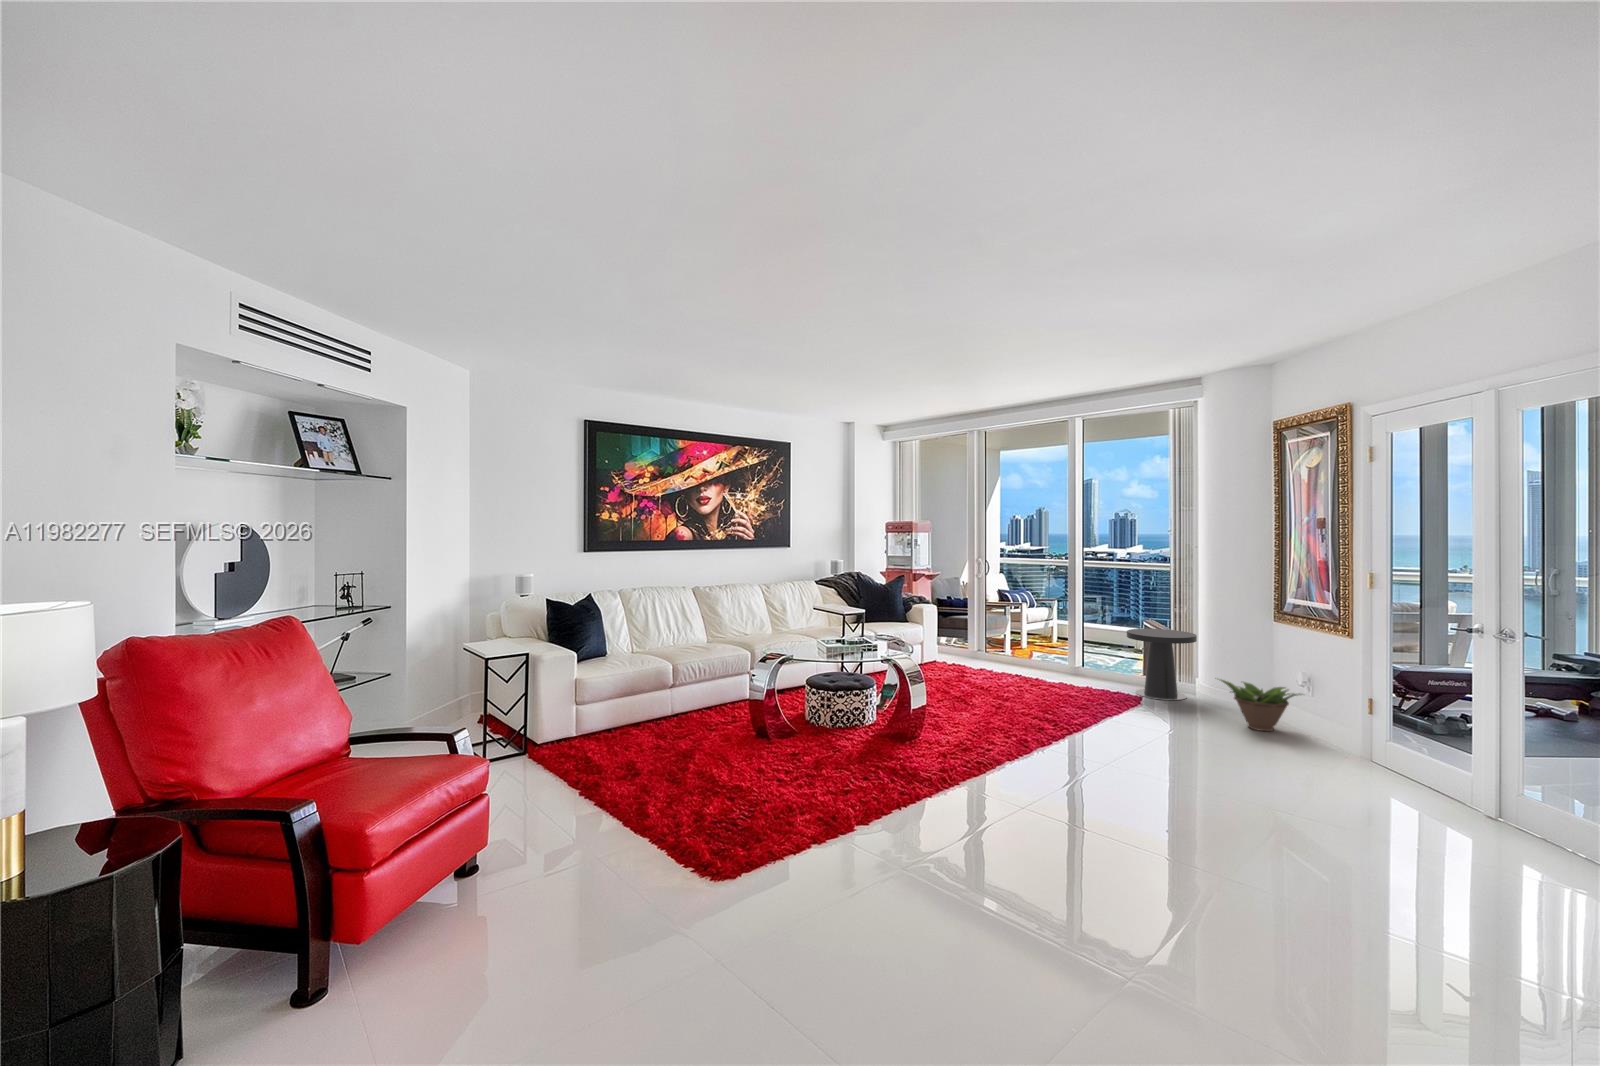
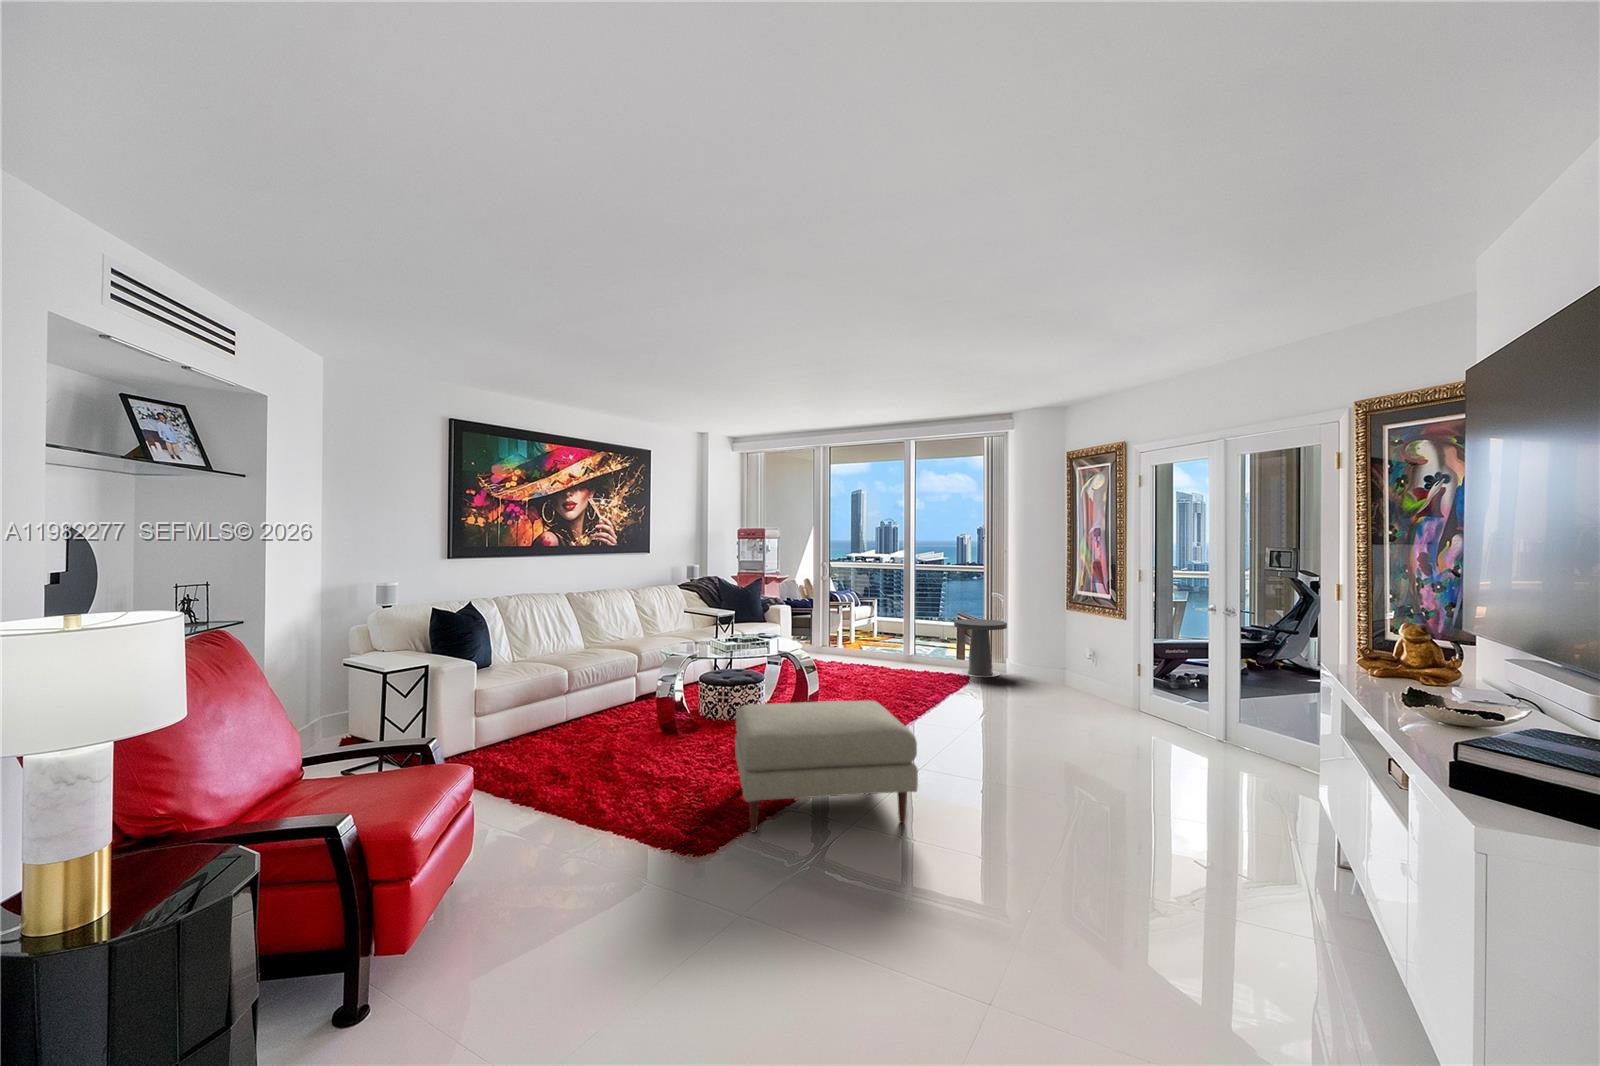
decorative plant: present [1220,679,1301,731] -> none [1027,656,1092,695]
ottoman: none [774,716,981,874] -> present [735,701,918,832]

